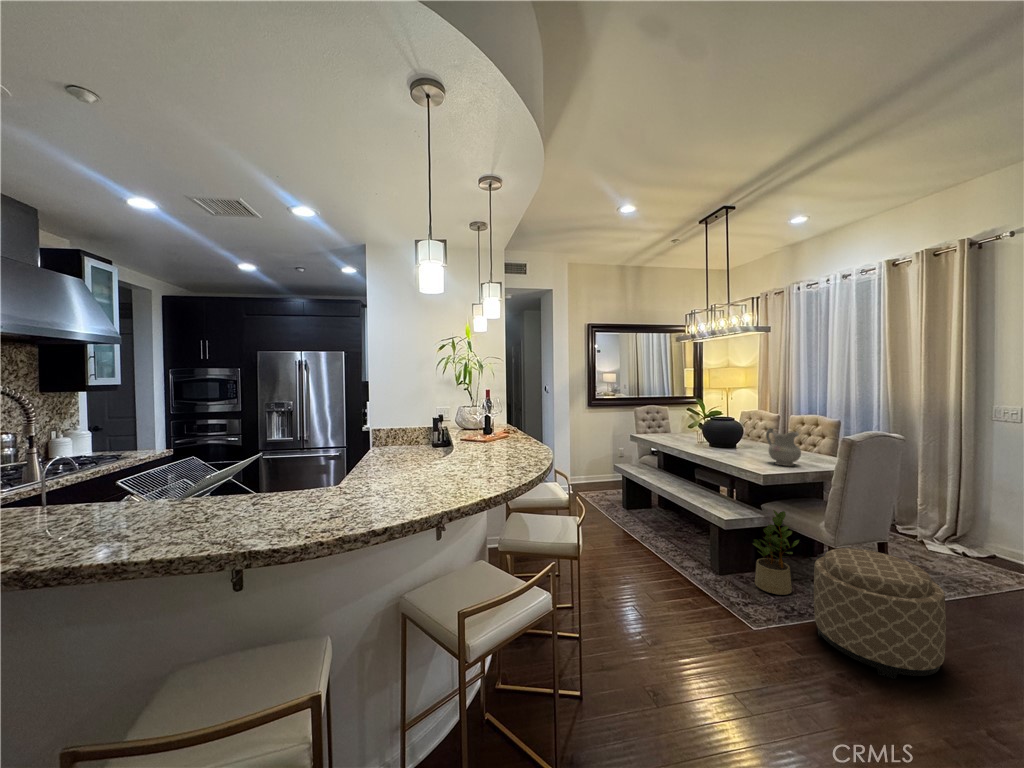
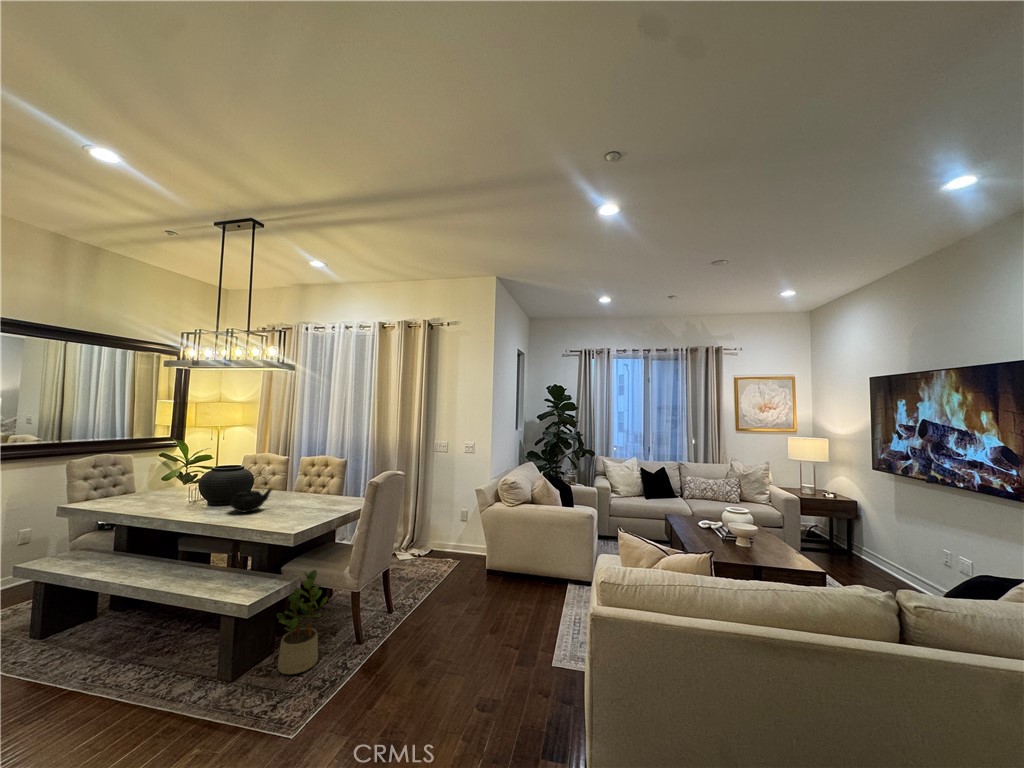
teapot: none [719,424,755,454] -> present [230,478,272,512]
ceramic pitcher: present [766,428,801,466] -> none [291,476,326,517]
ottoman: present [814,548,946,679] -> none [350,584,446,708]

